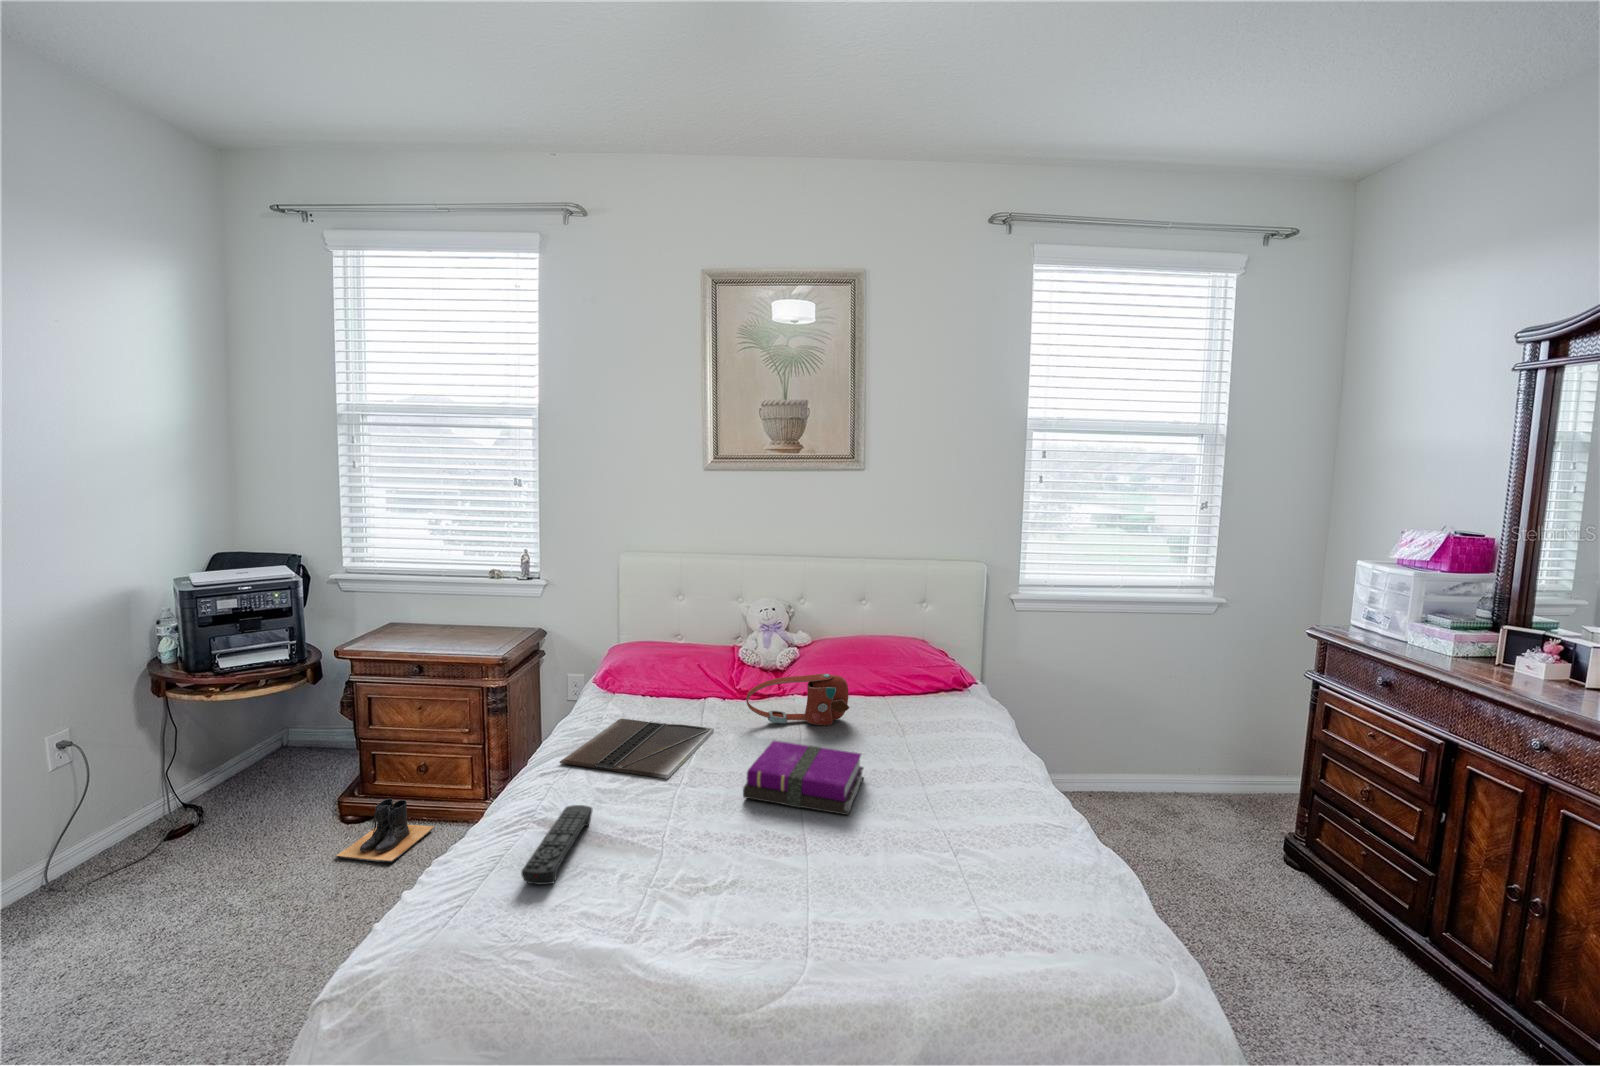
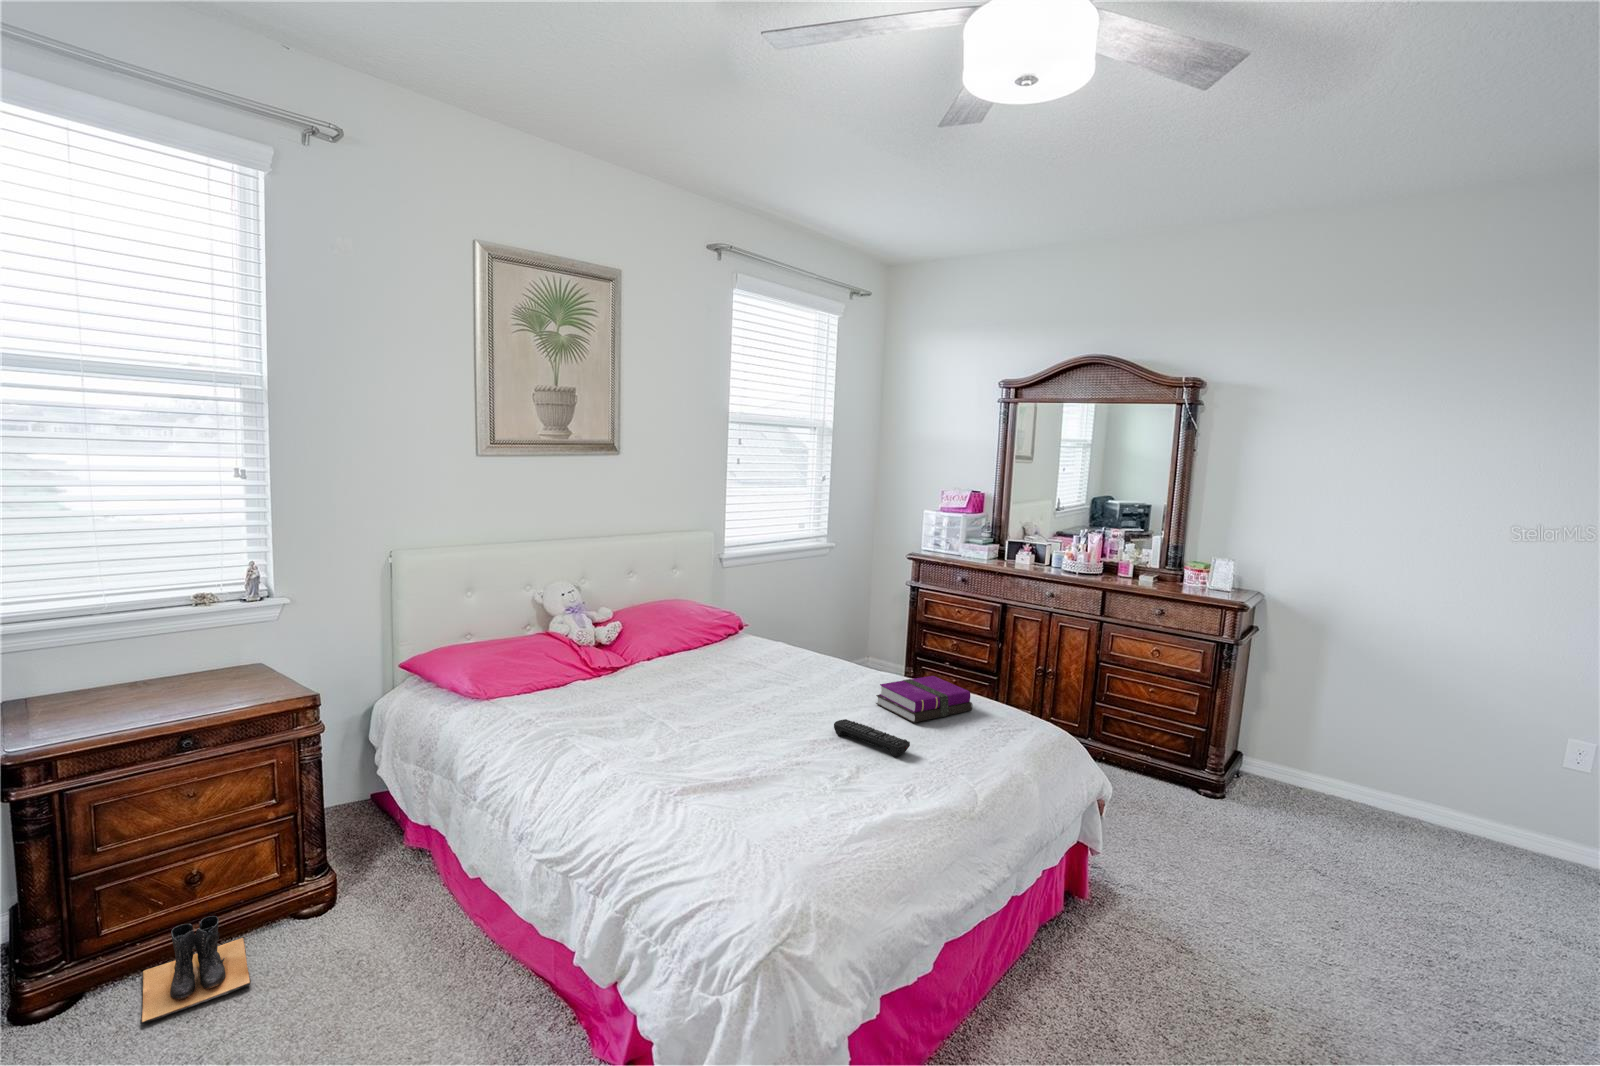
handbag: present [746,674,849,726] -> none [646,634,716,683]
laptop: present [560,719,714,779] -> none [536,699,671,756]
notebook: present [743,741,863,815] -> present [876,676,973,723]
remote control: present [521,805,592,885] -> present [834,719,910,757]

